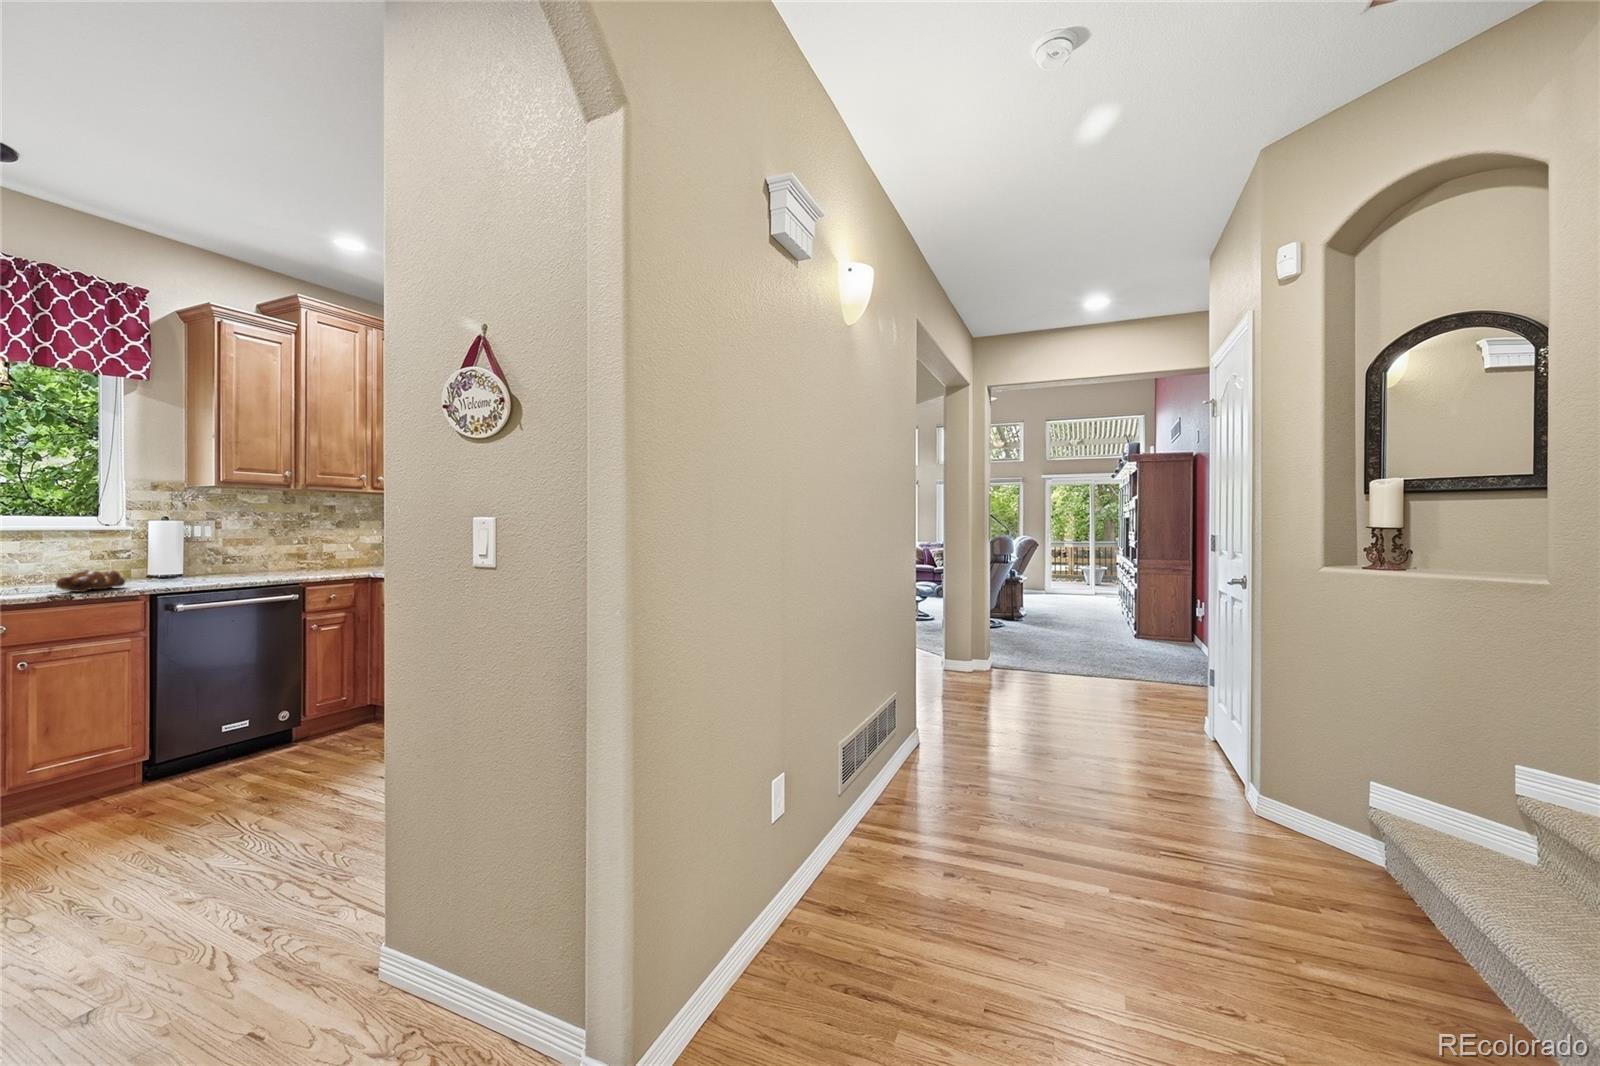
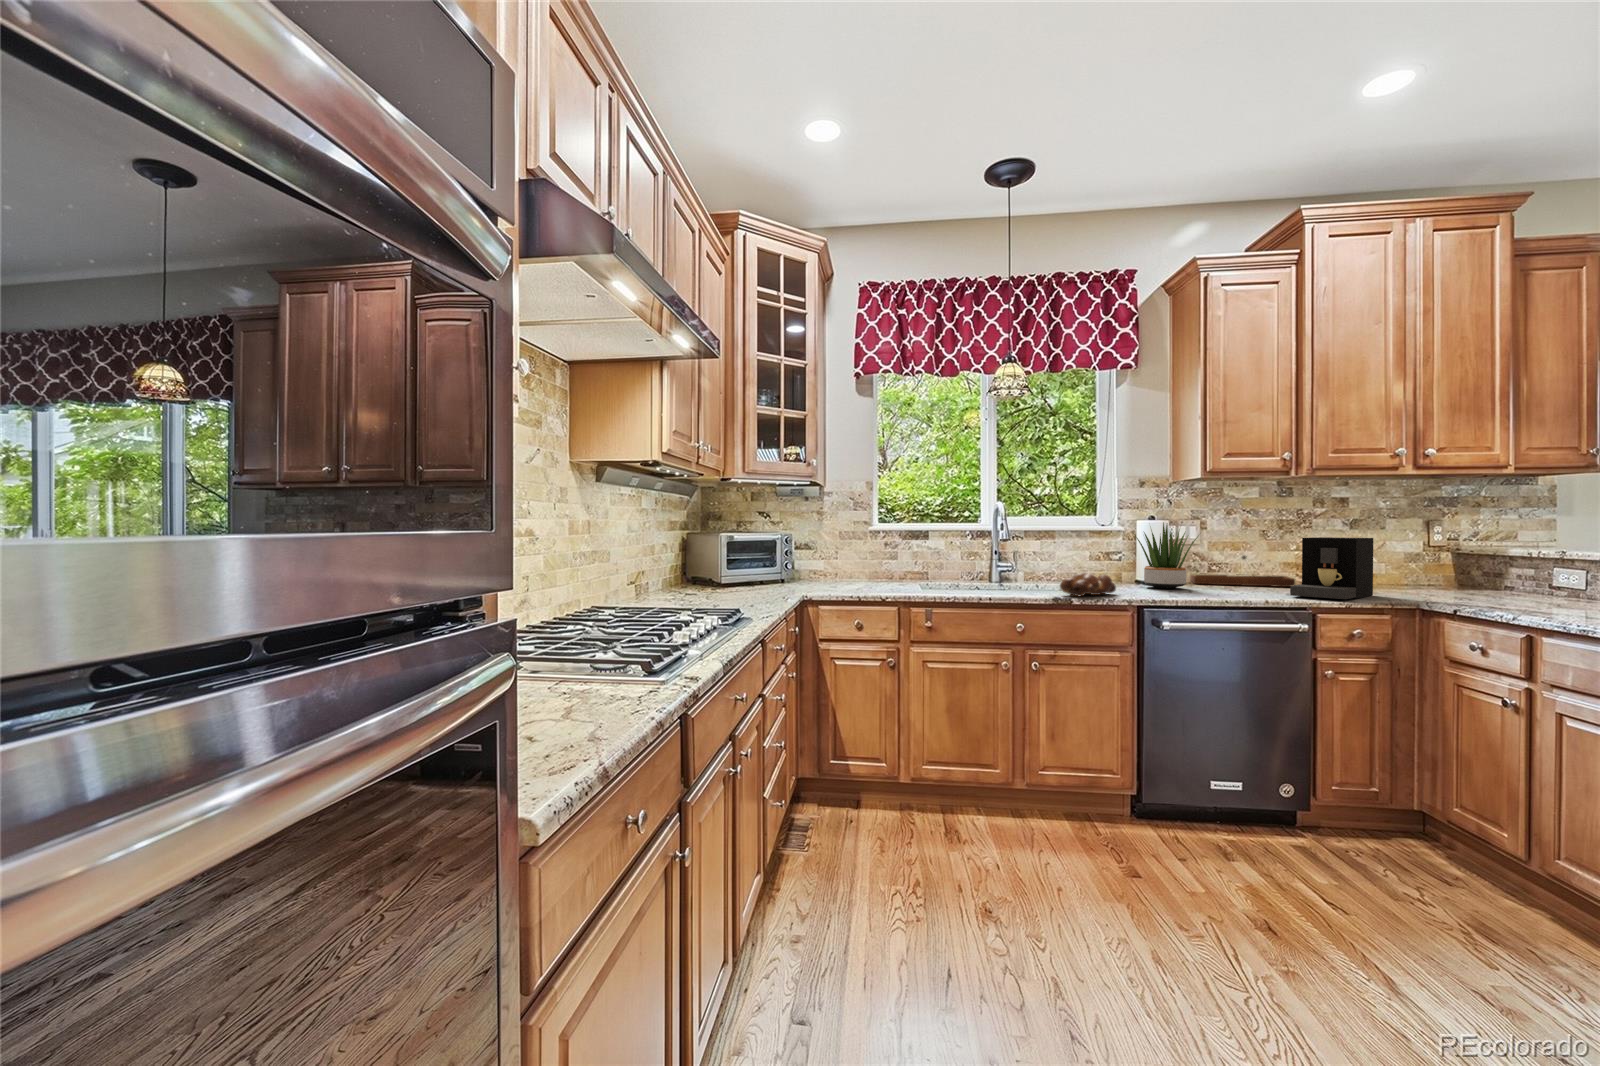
potted plant: none [142,522,215,580] -> present [1134,522,1197,589]
coffee maker: none [288,535,347,577] -> present [1290,537,1373,599]
tray: none [206,549,296,574] -> present [1190,555,1295,587]

